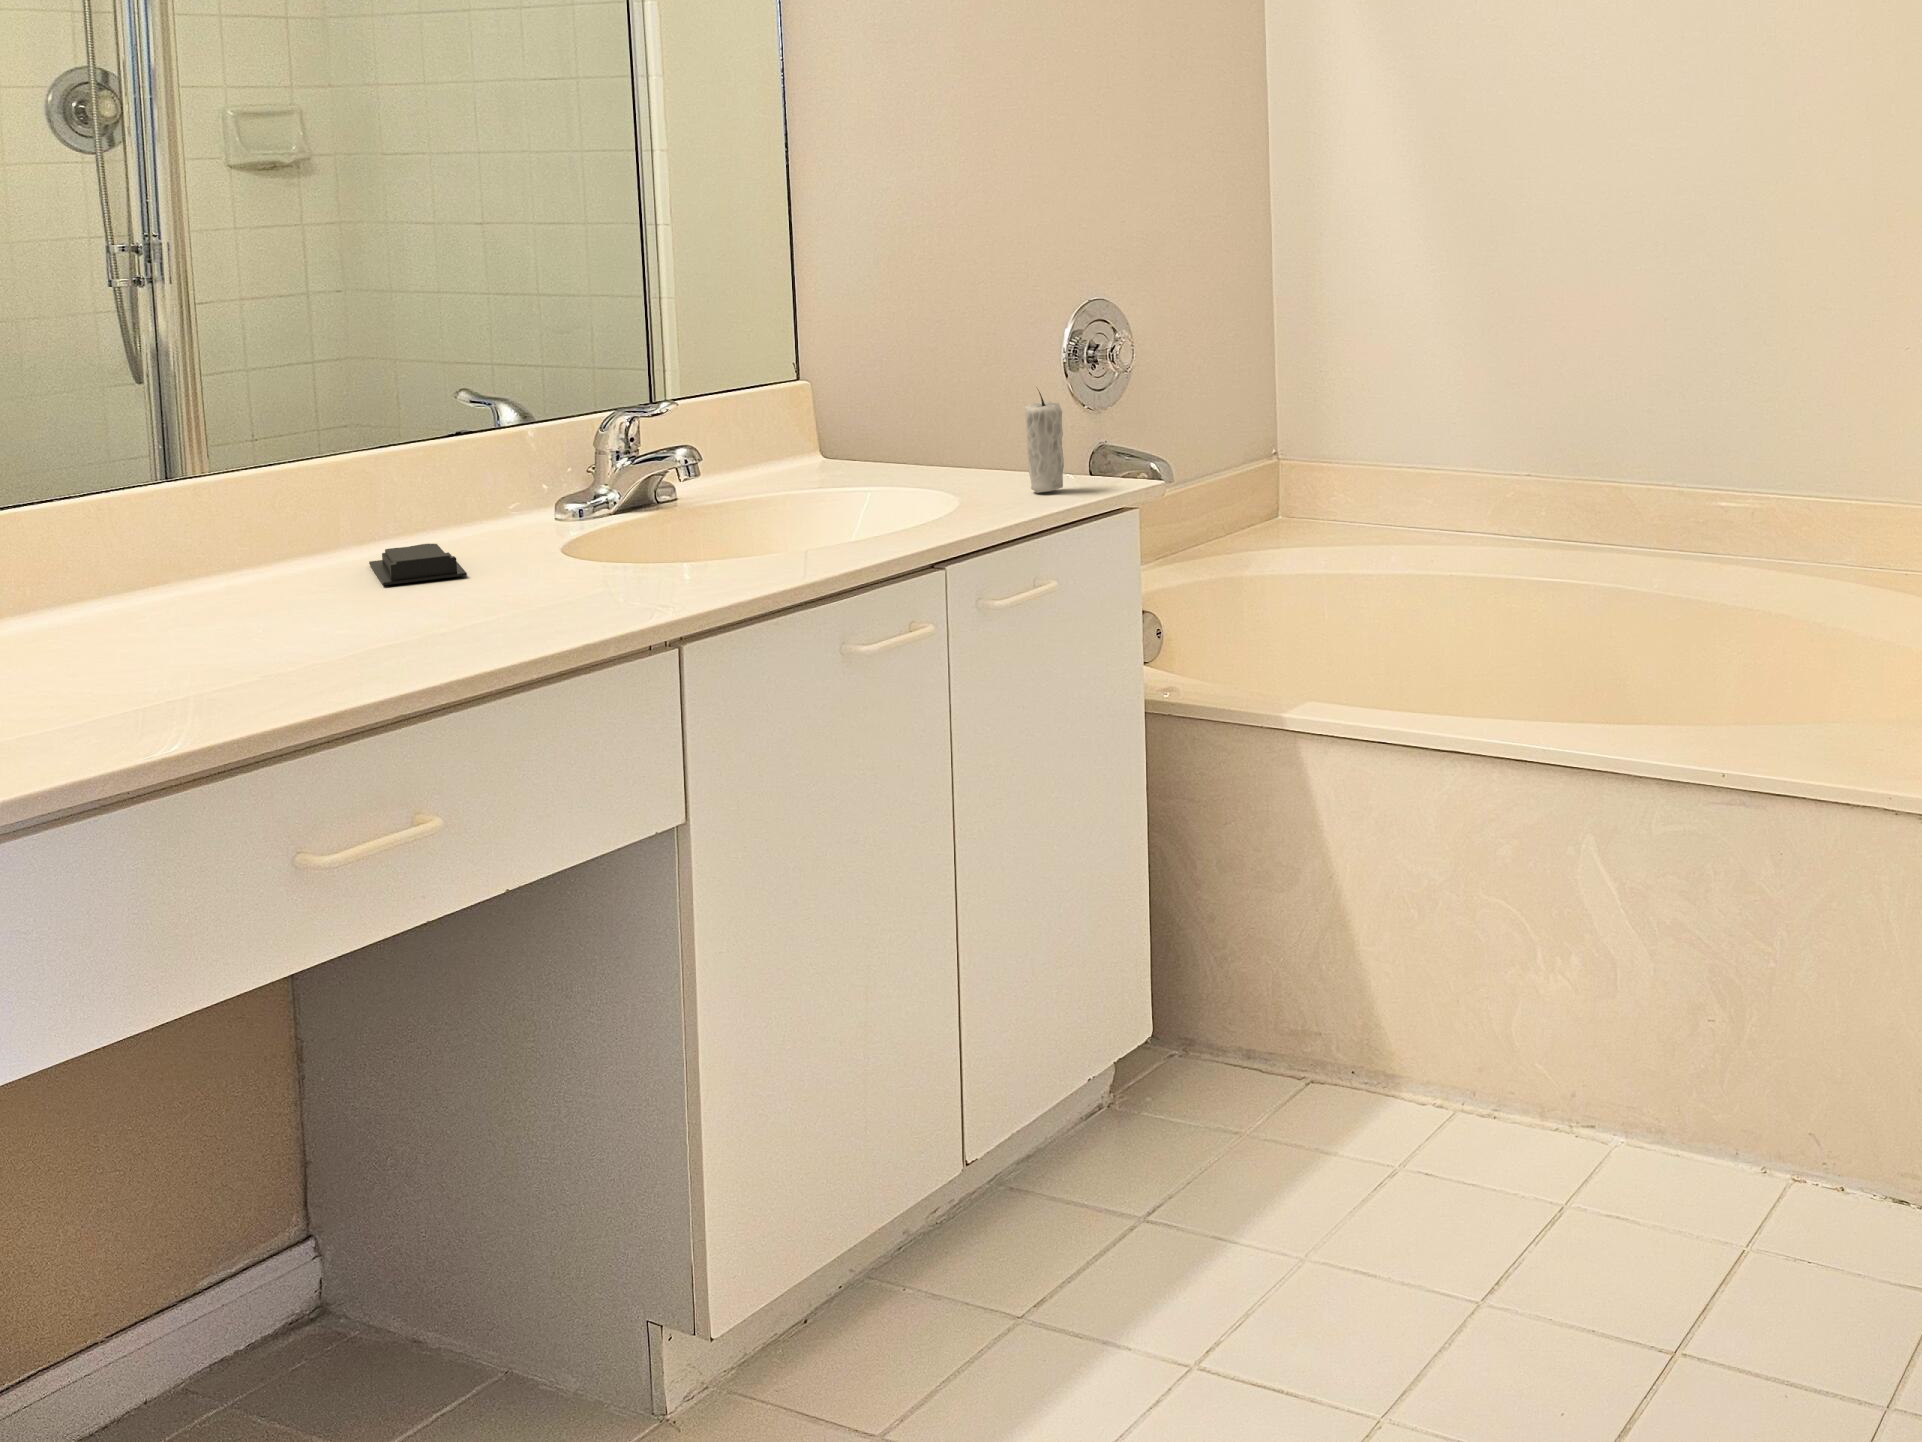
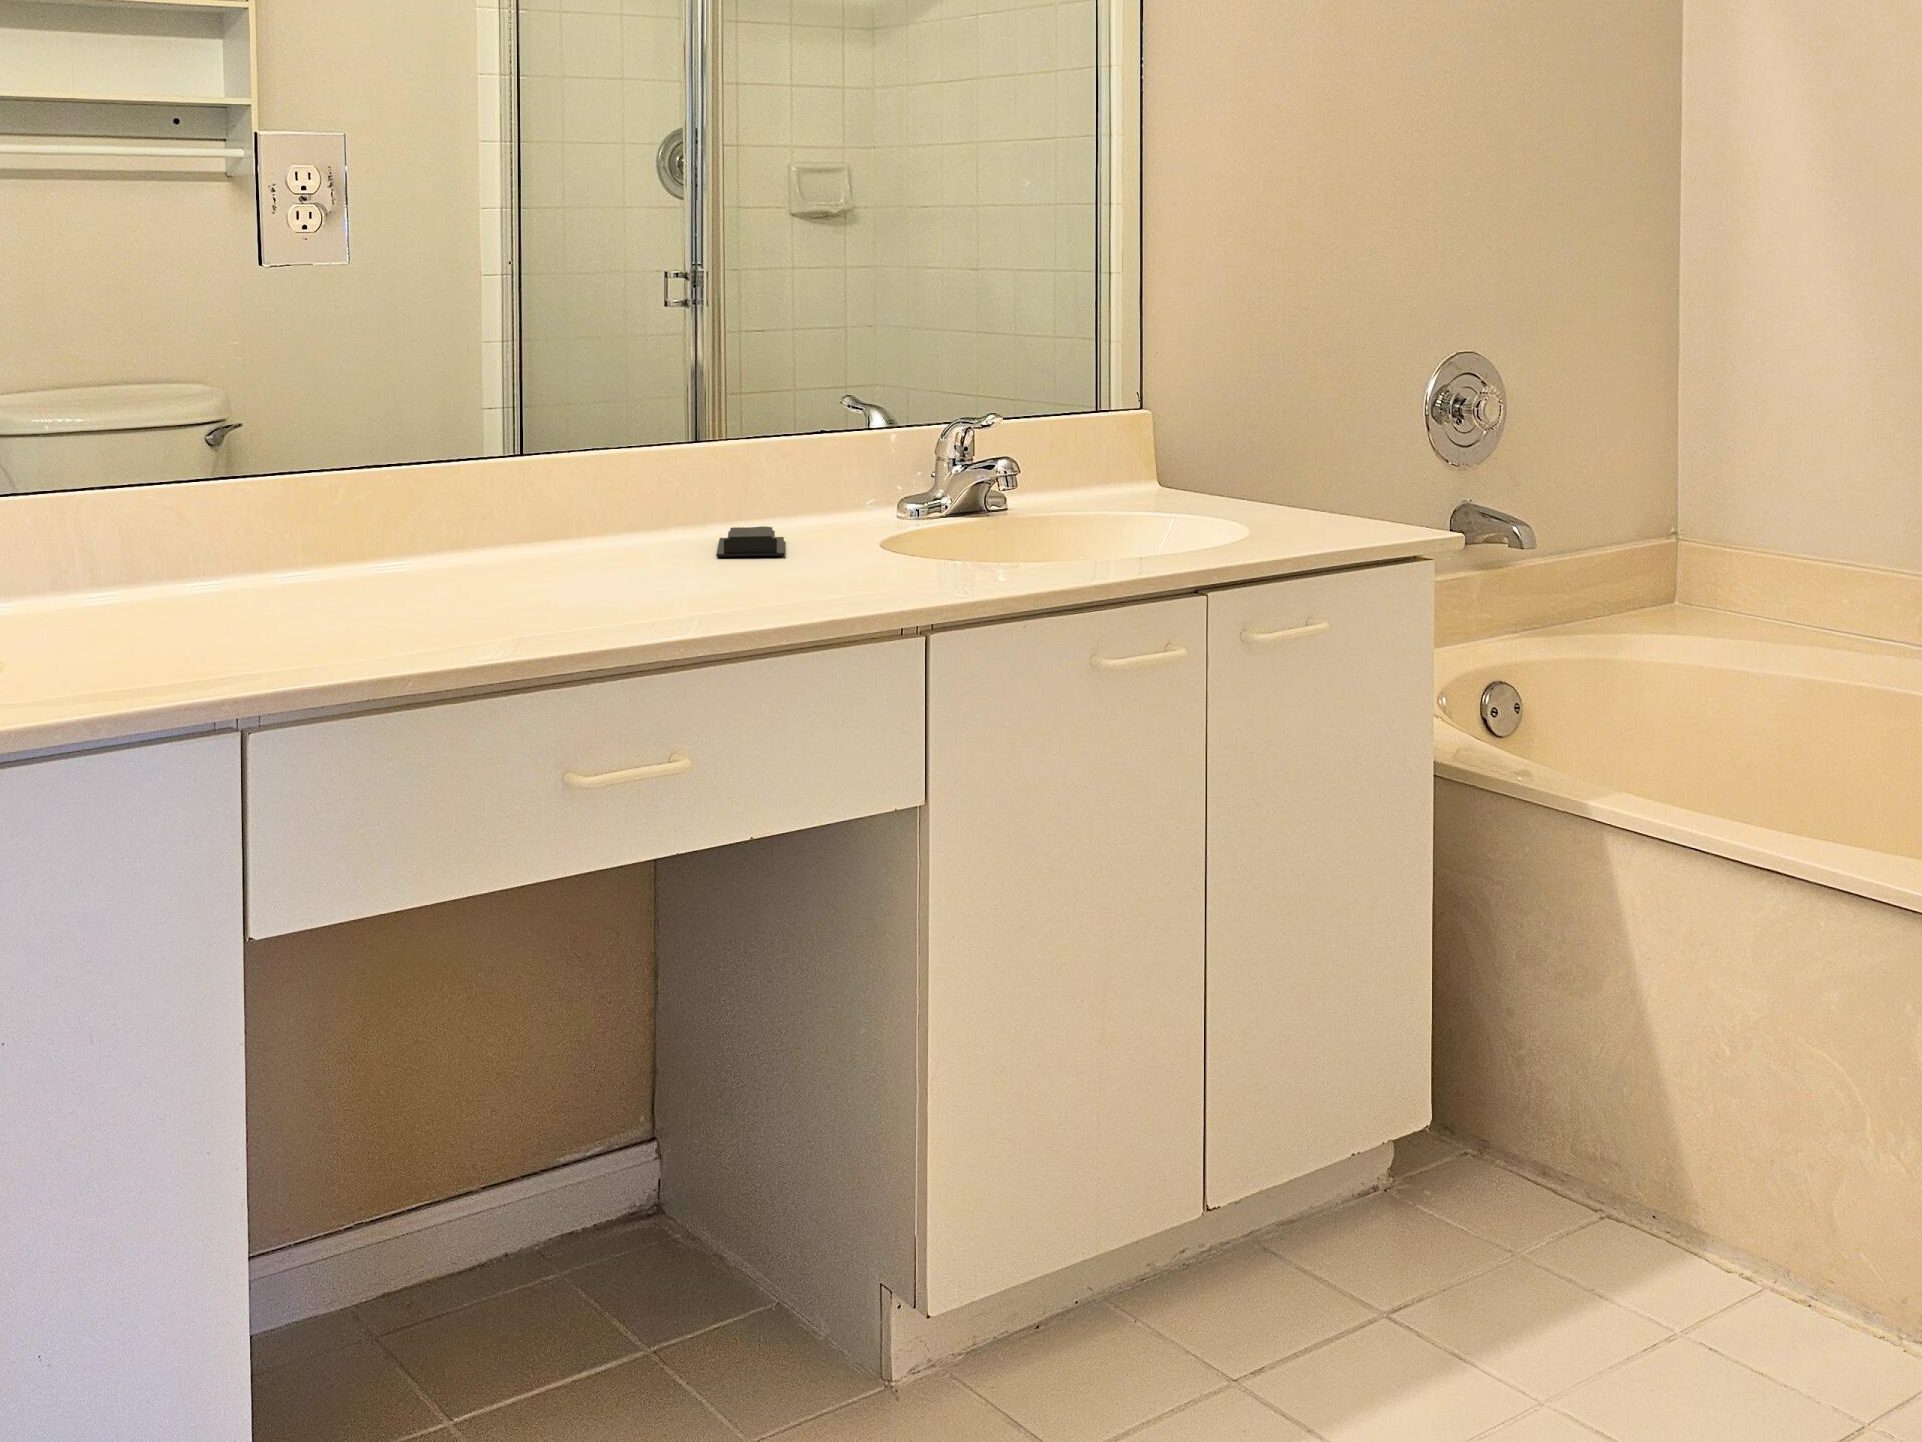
candle: present [1025,390,1064,493] -> none [1321,425,1358,536]

